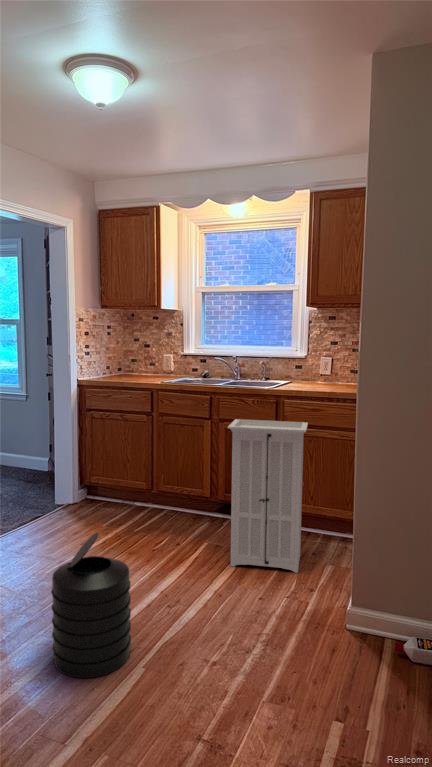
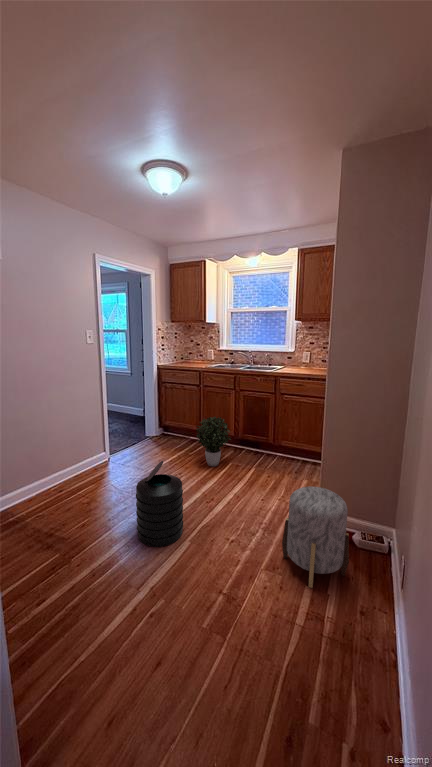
storage cabinet: present [228,418,308,573] -> none [244,389,294,484]
potted plant: none [146,464,206,550] -> present [196,417,231,466]
stool: none [294,564,399,725] -> present [282,486,349,588]

